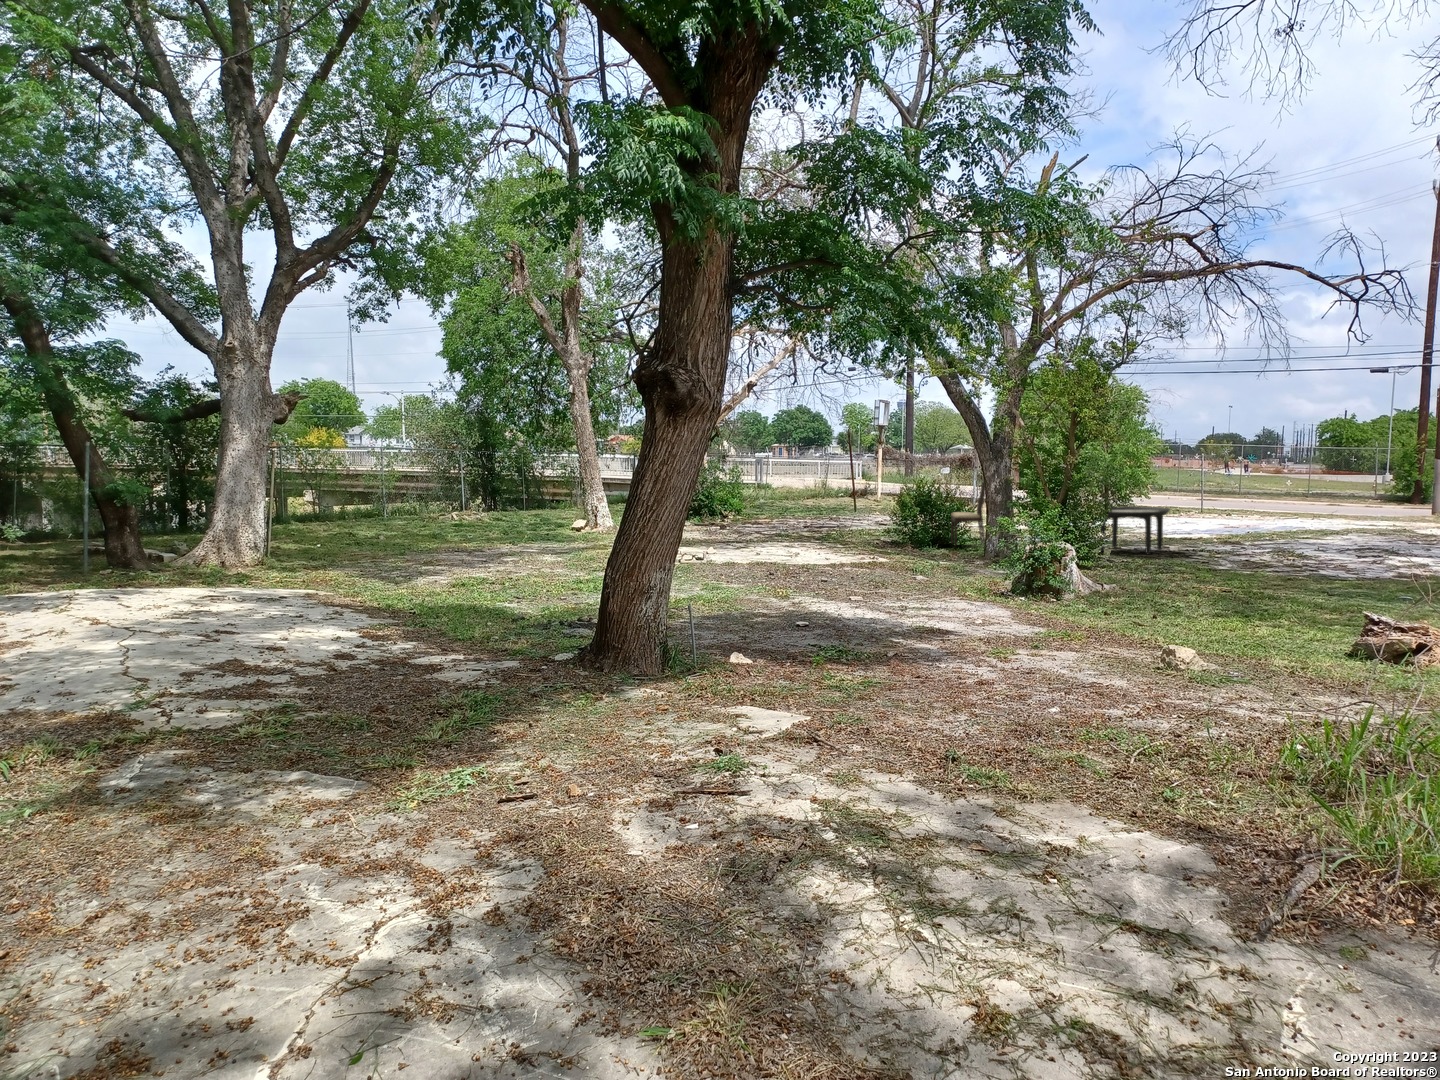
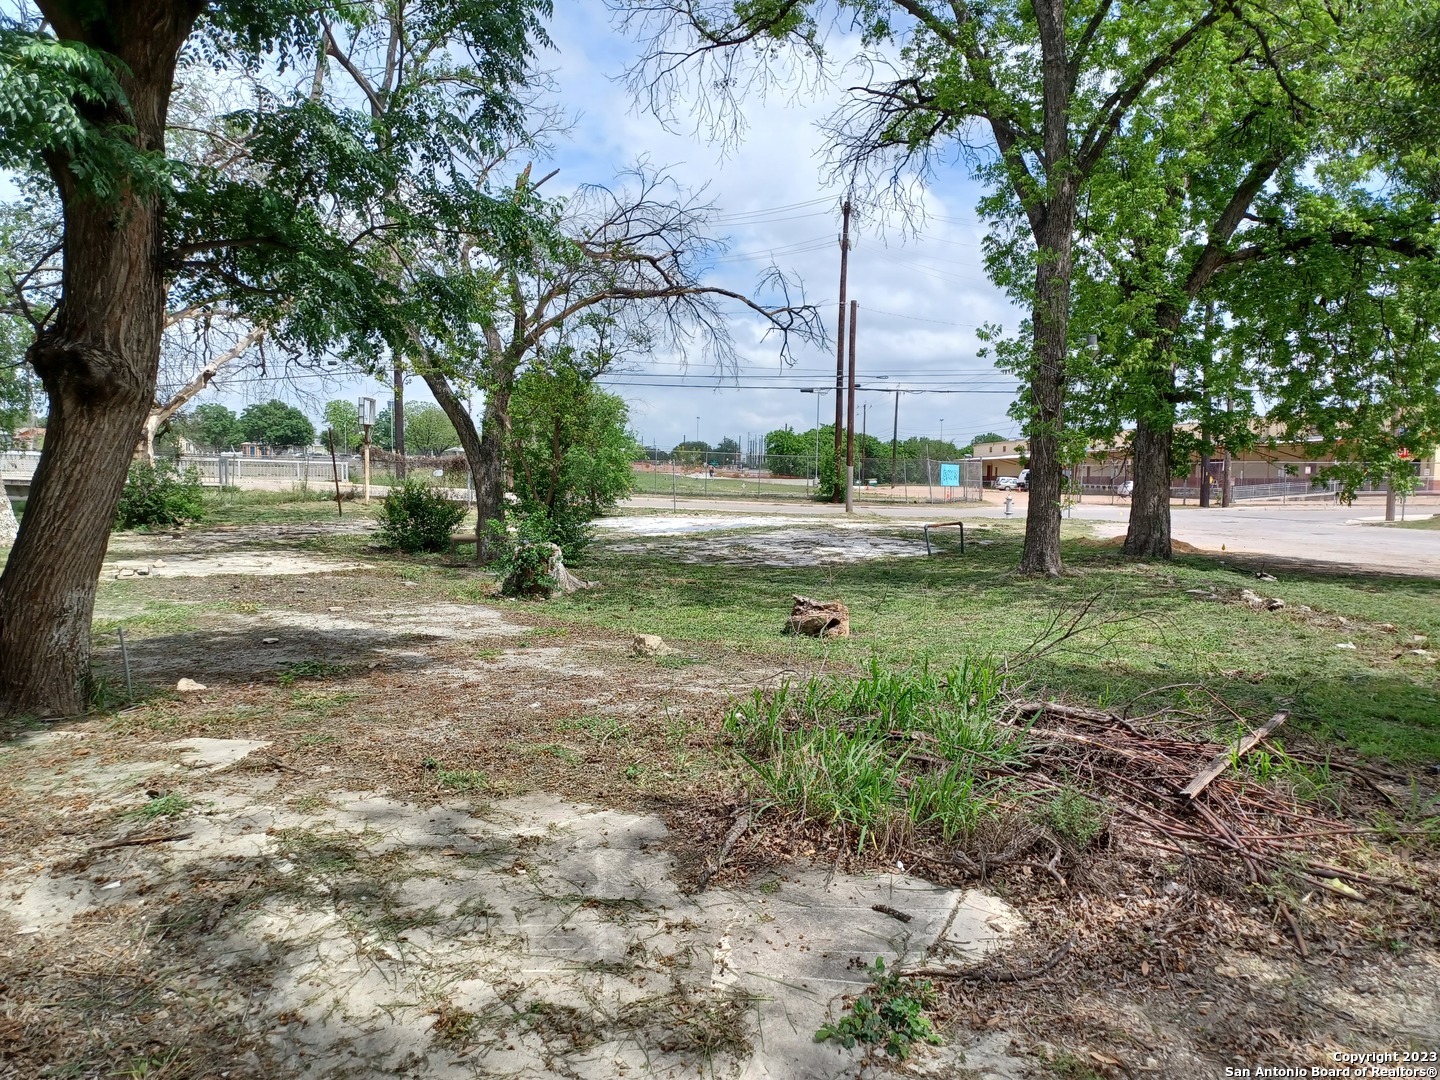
round table: present [1101,506,1170,554] -> none [578,529,642,571]

